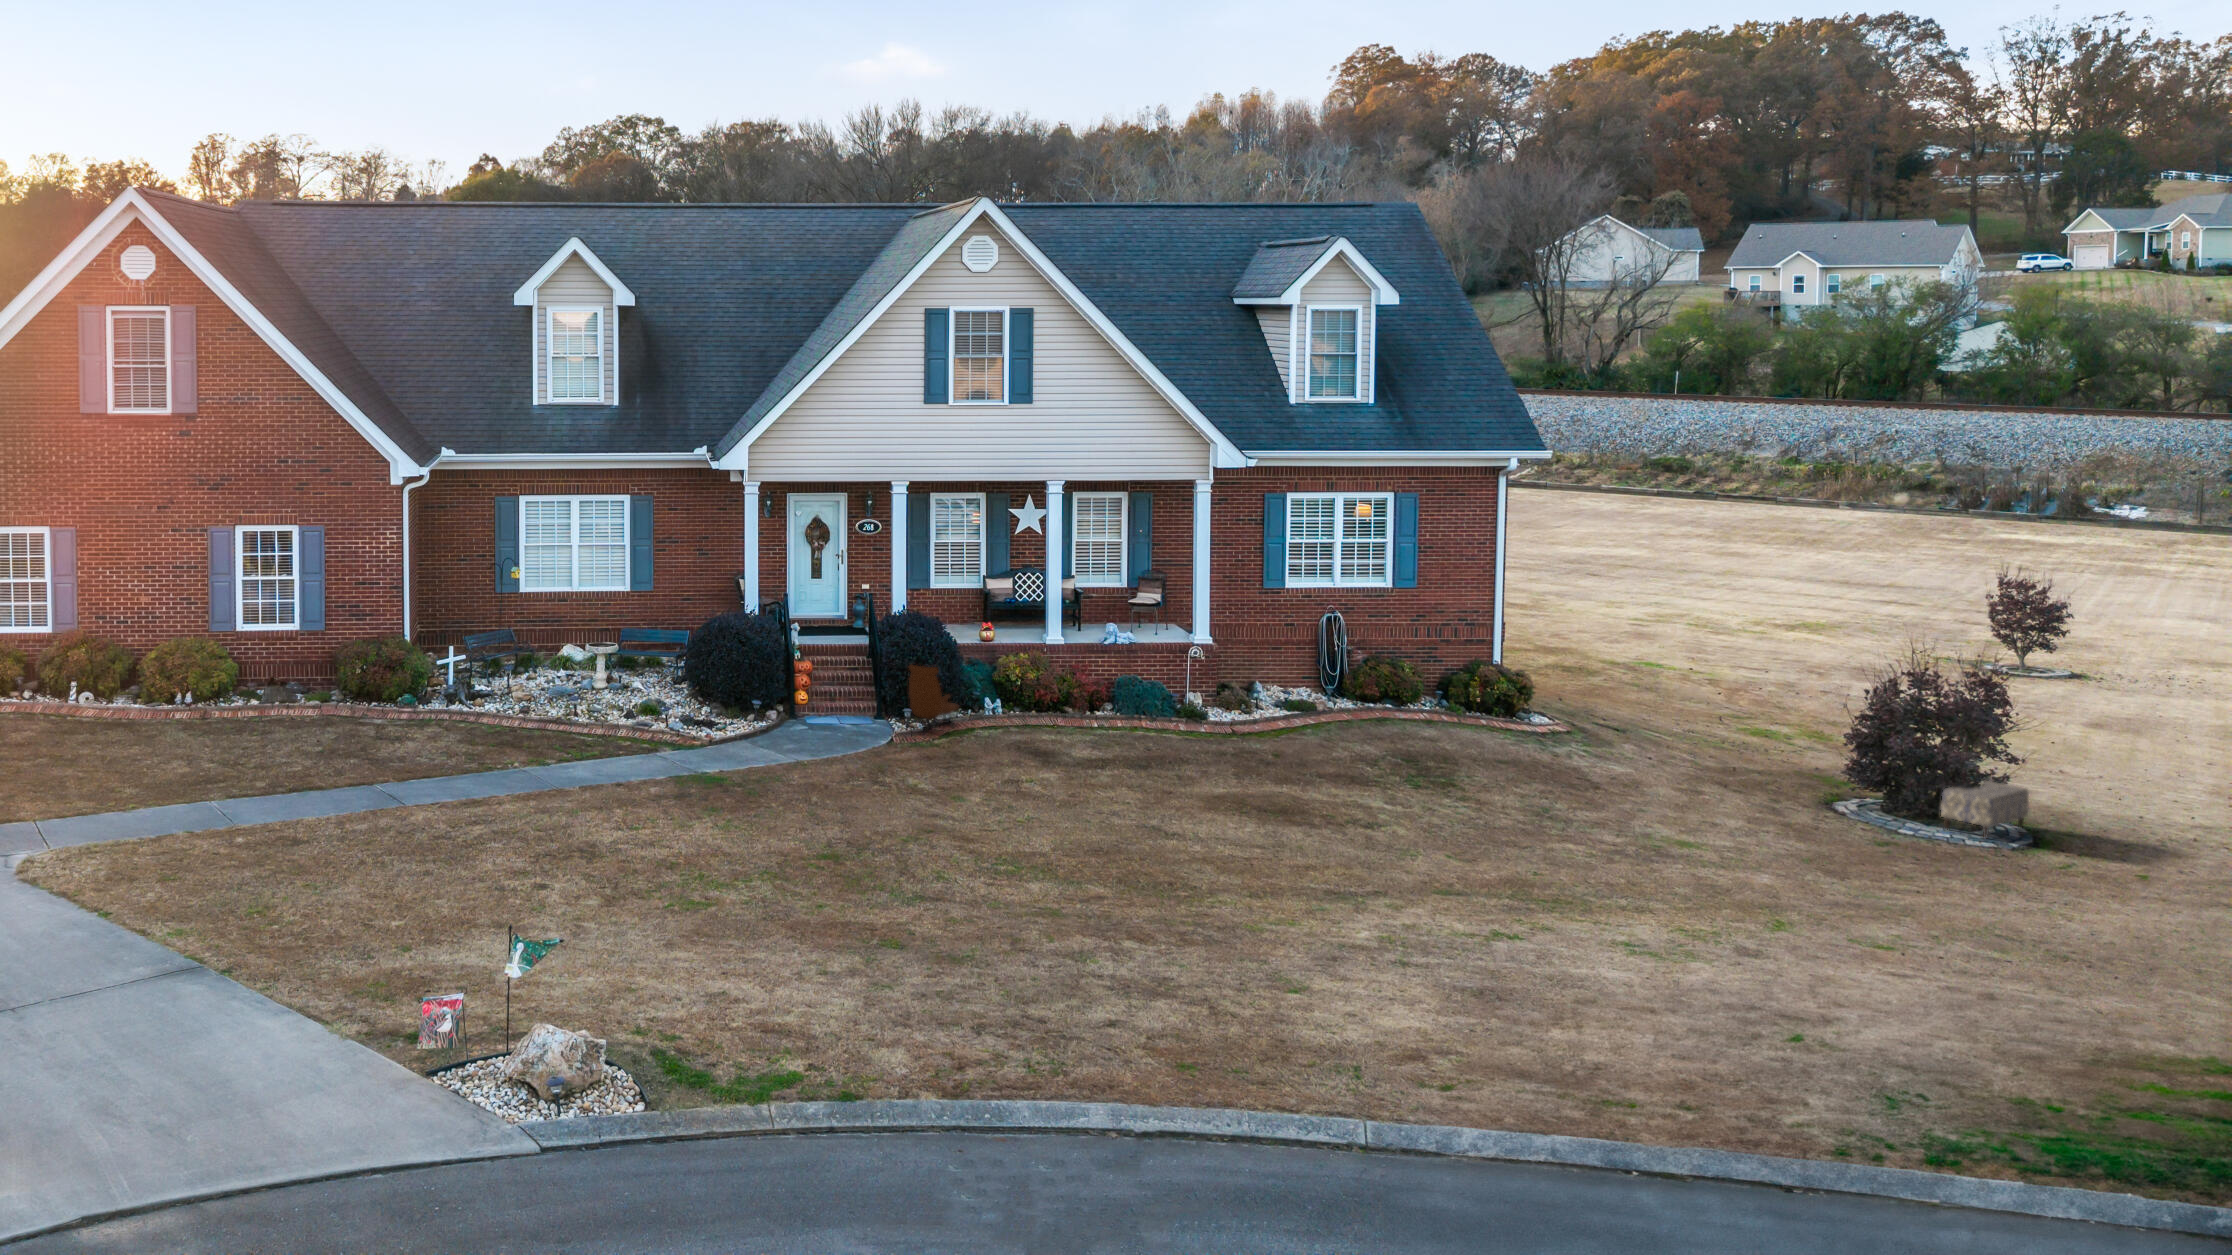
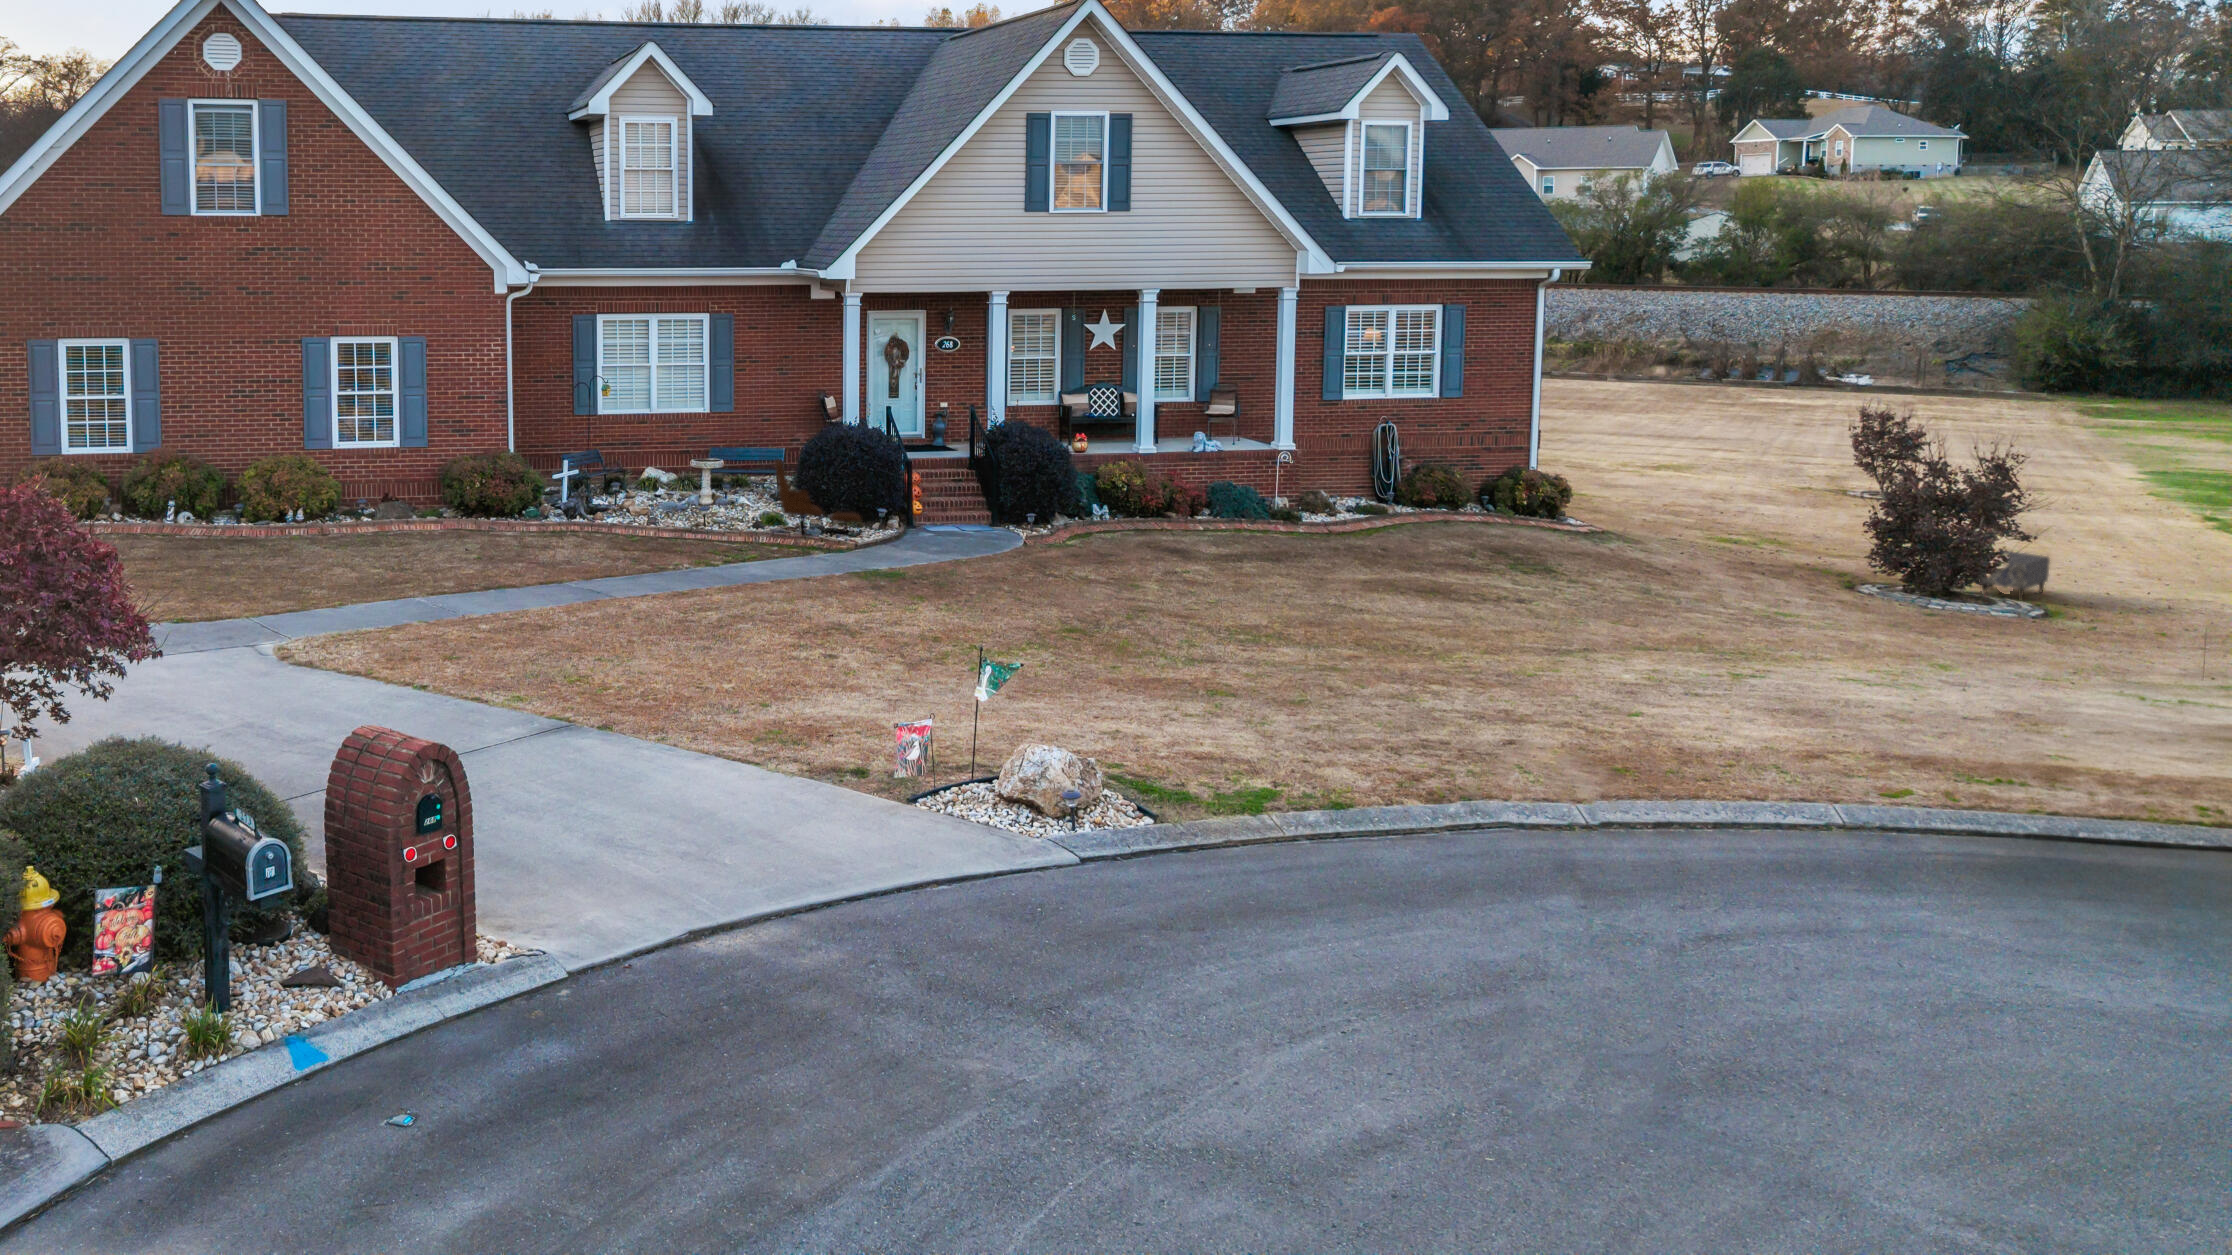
lounge chair: present [909,665,959,731] -> present [775,459,861,533]

